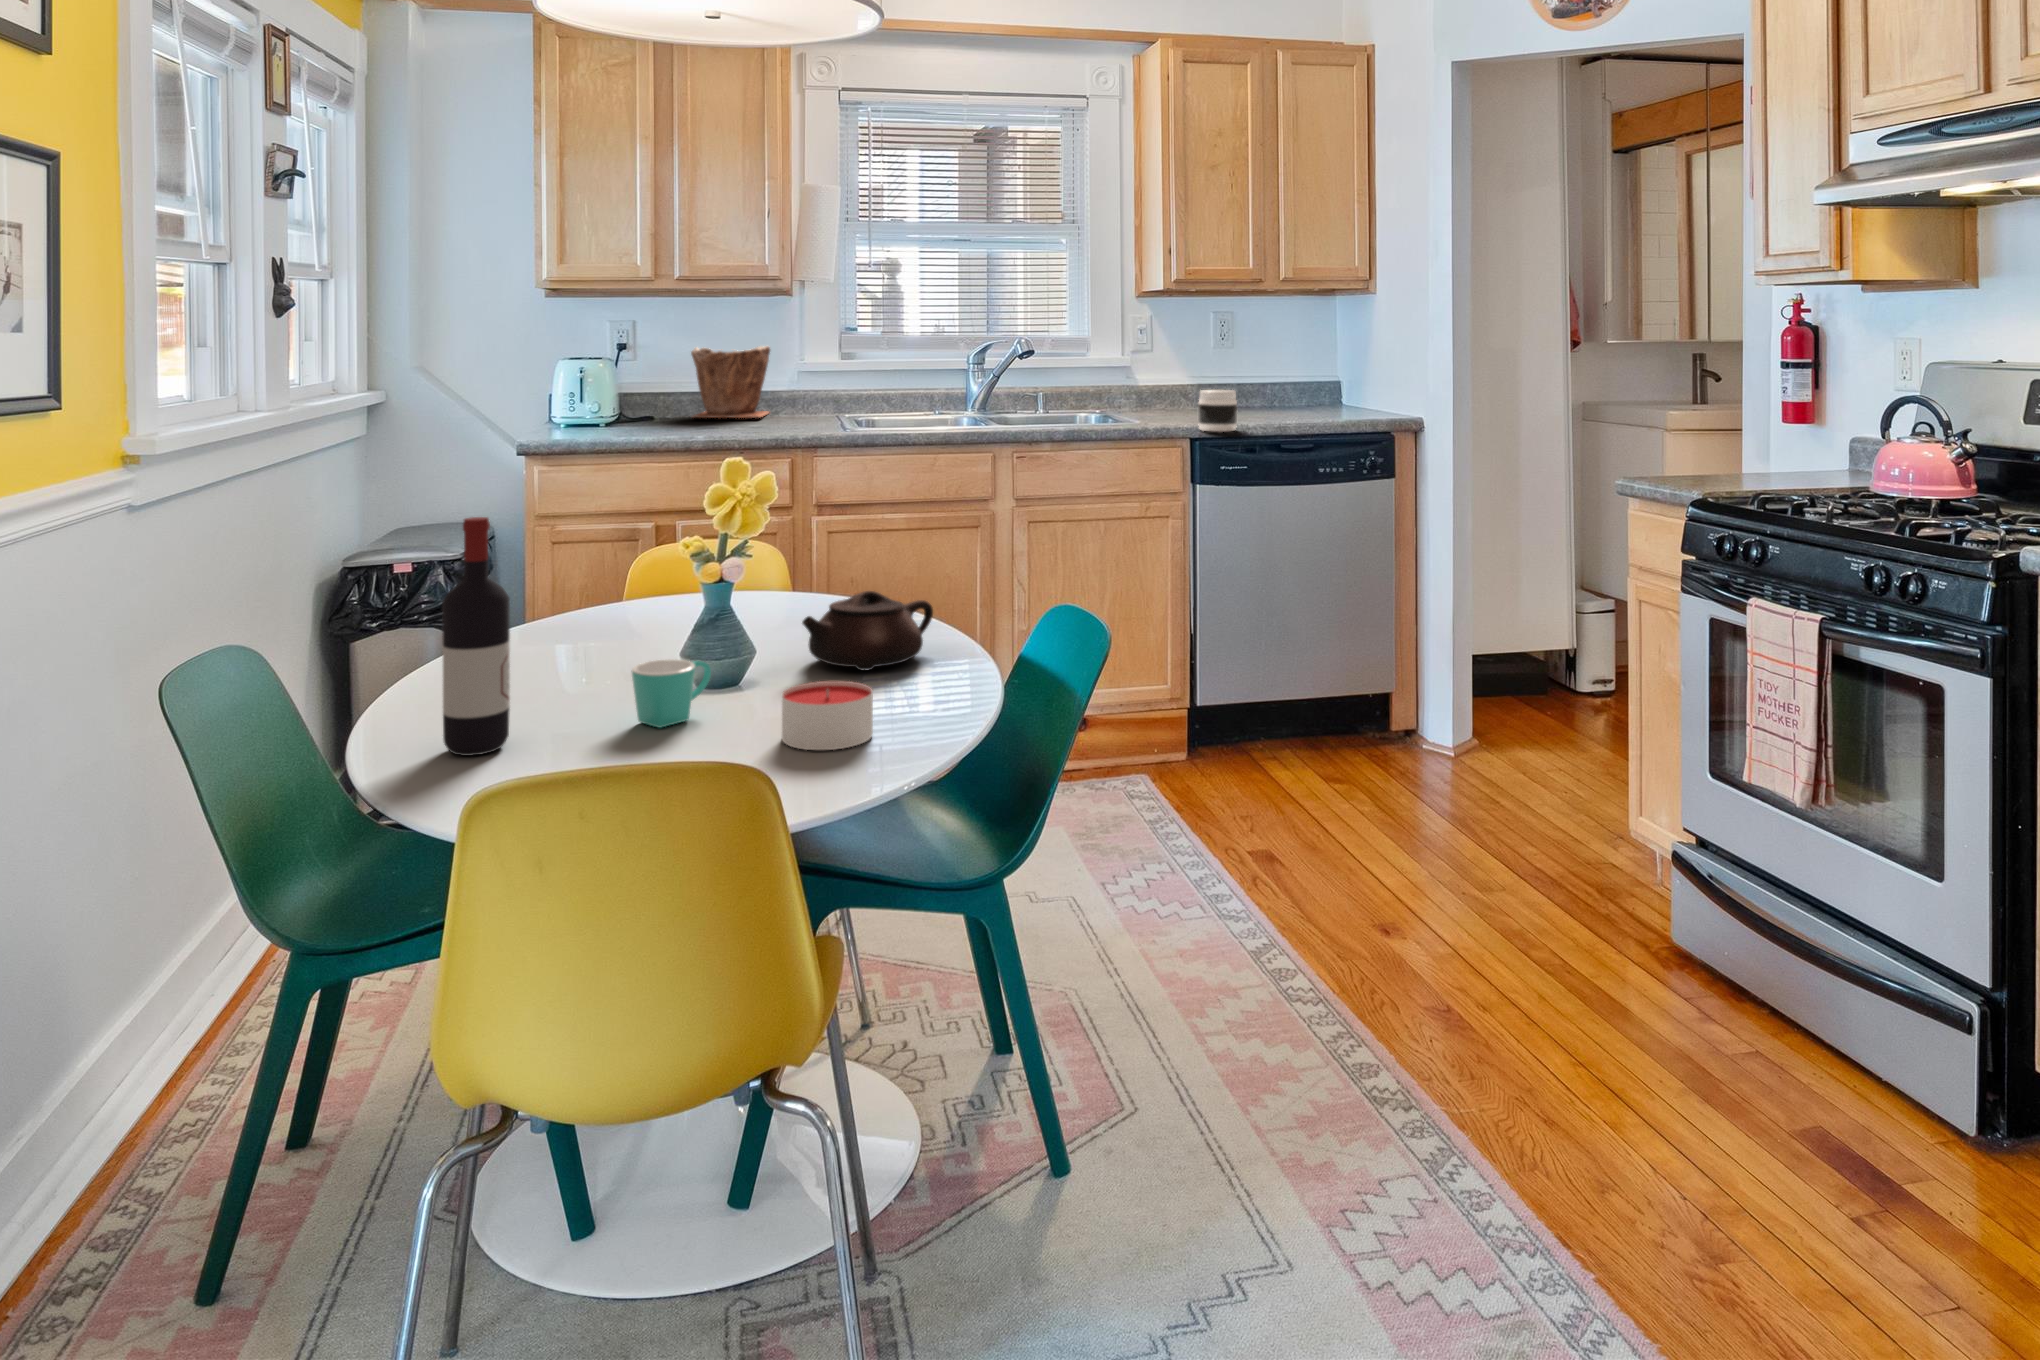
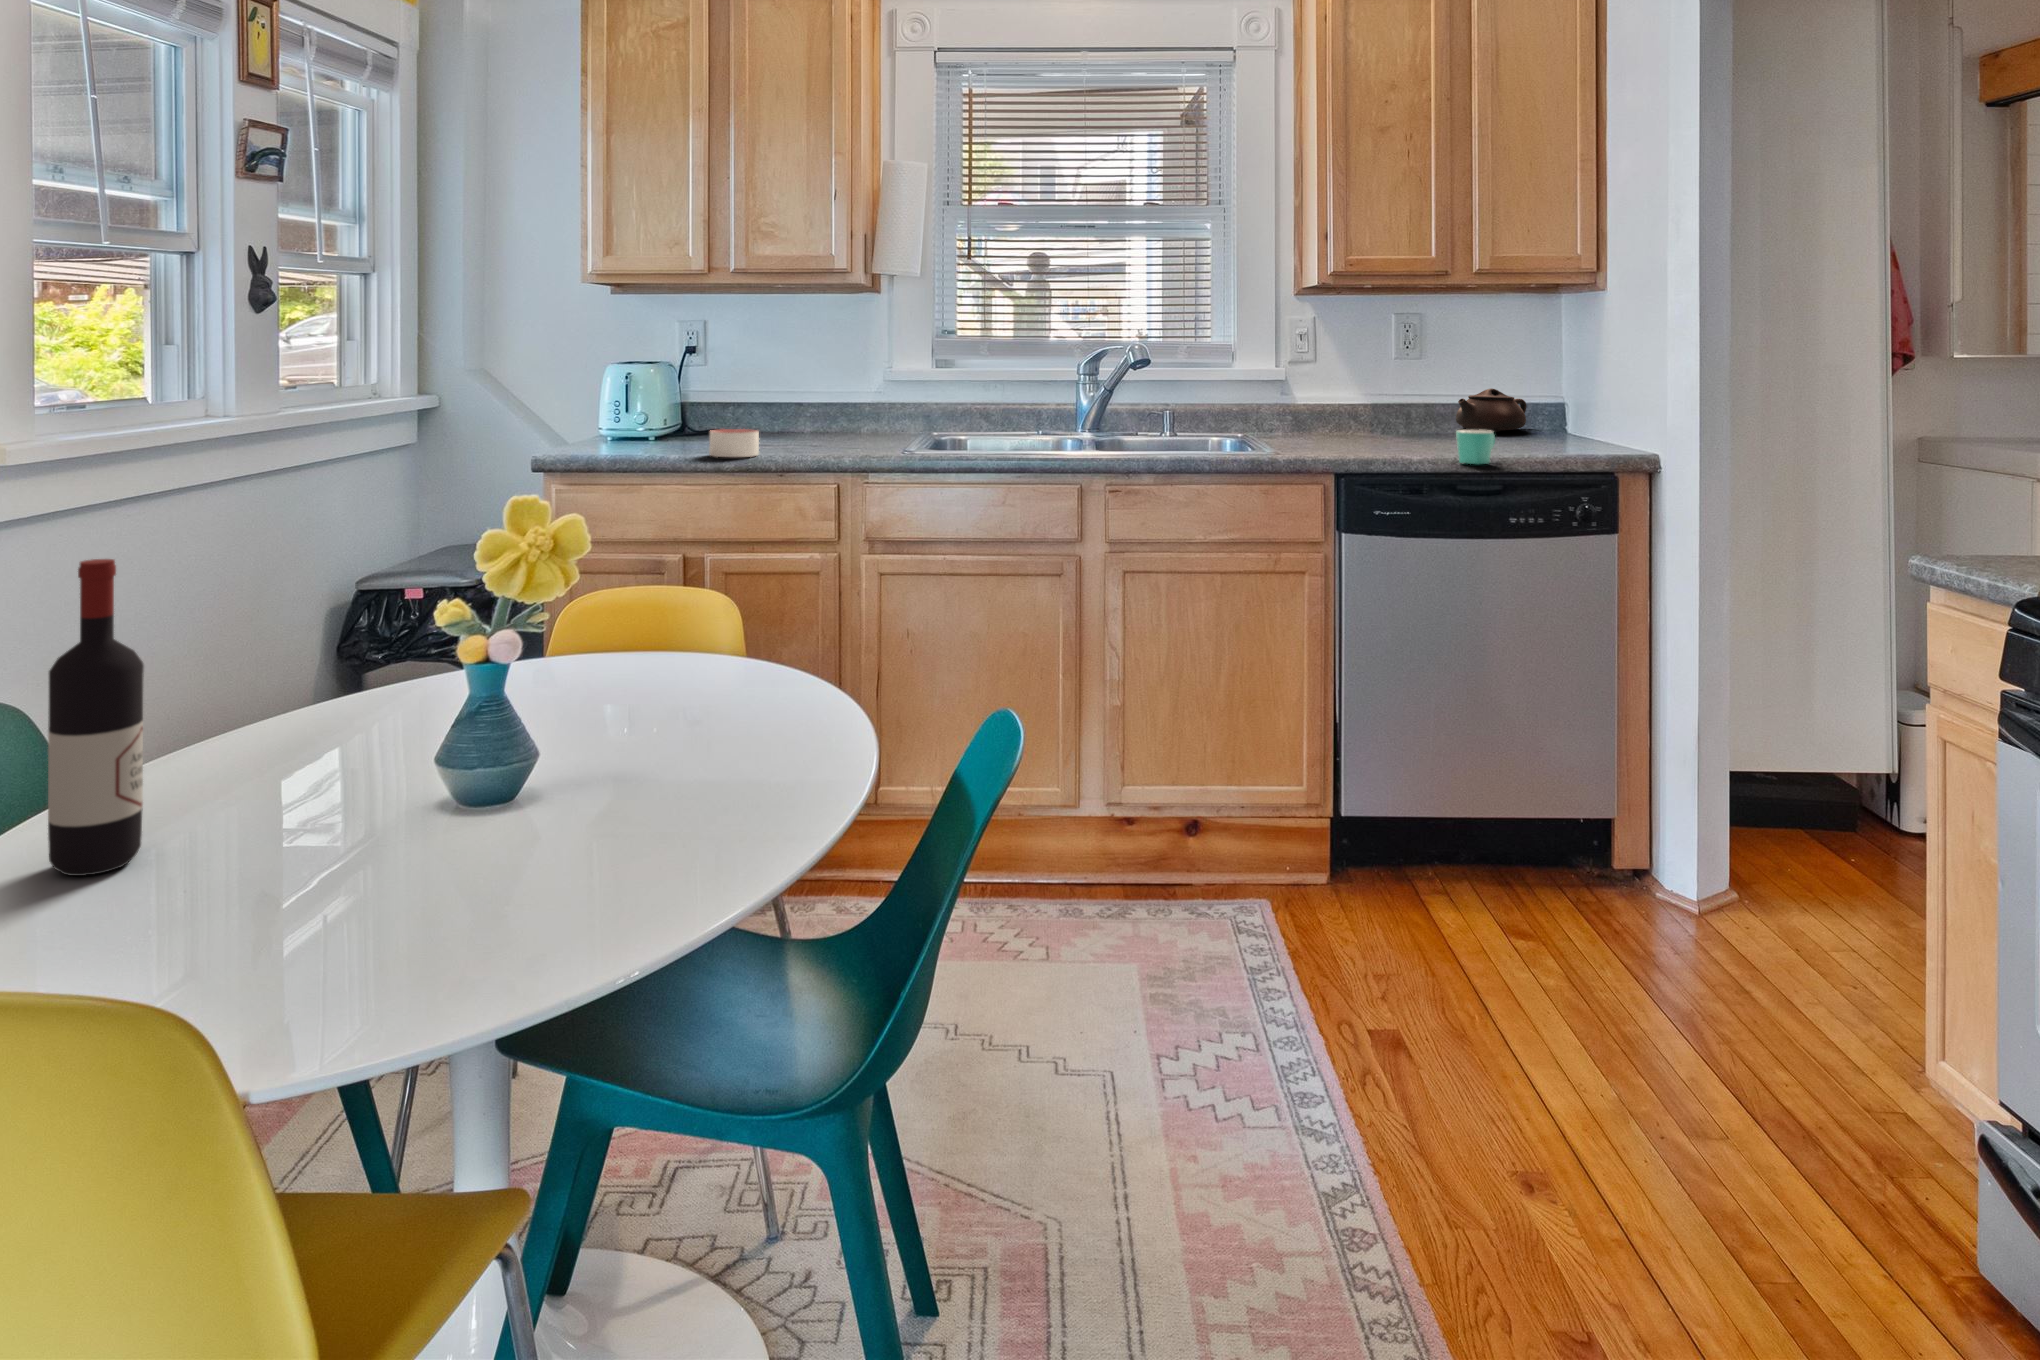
plant pot: present [691,346,770,418] -> none [761,349,856,431]
jar: present [1198,389,1238,432] -> none [1344,410,1395,464]
teapot: present [802,591,933,670] -> present [1456,389,1527,432]
mug: present [631,660,711,728] -> present [1456,430,1495,464]
candle: present [782,681,873,750] -> present [709,429,759,457]

